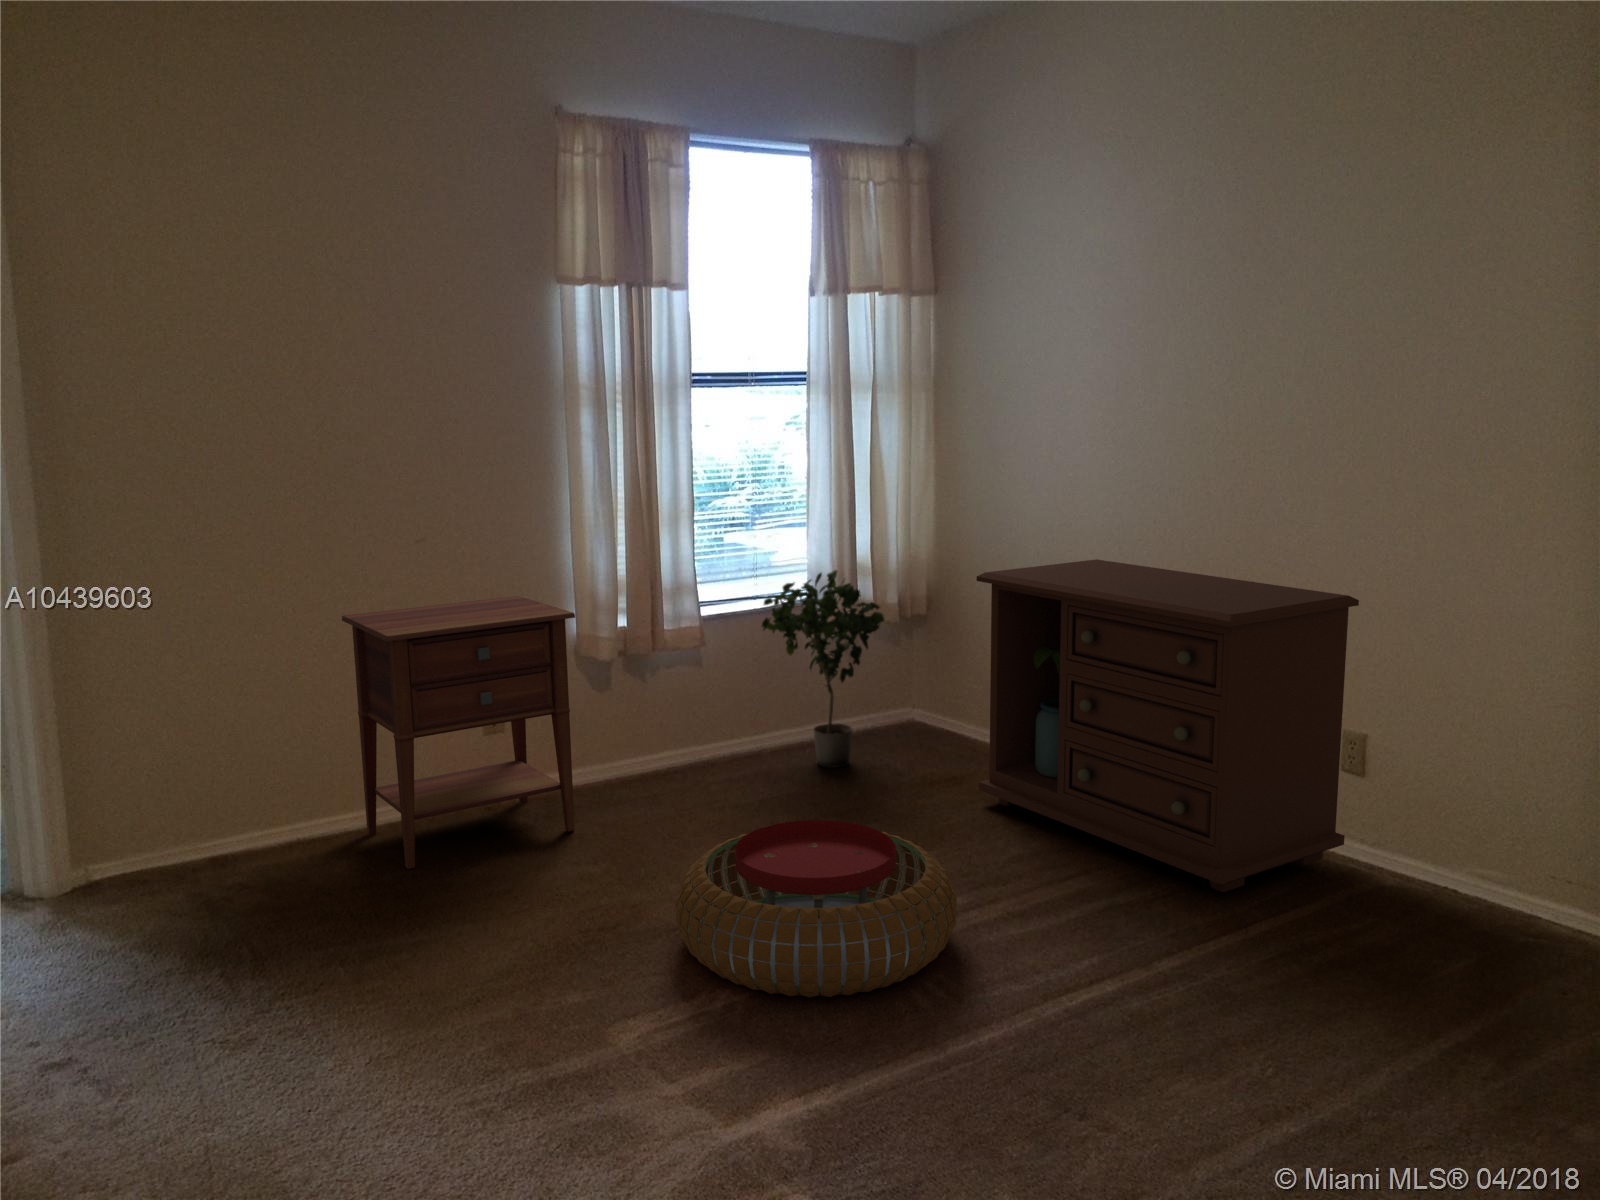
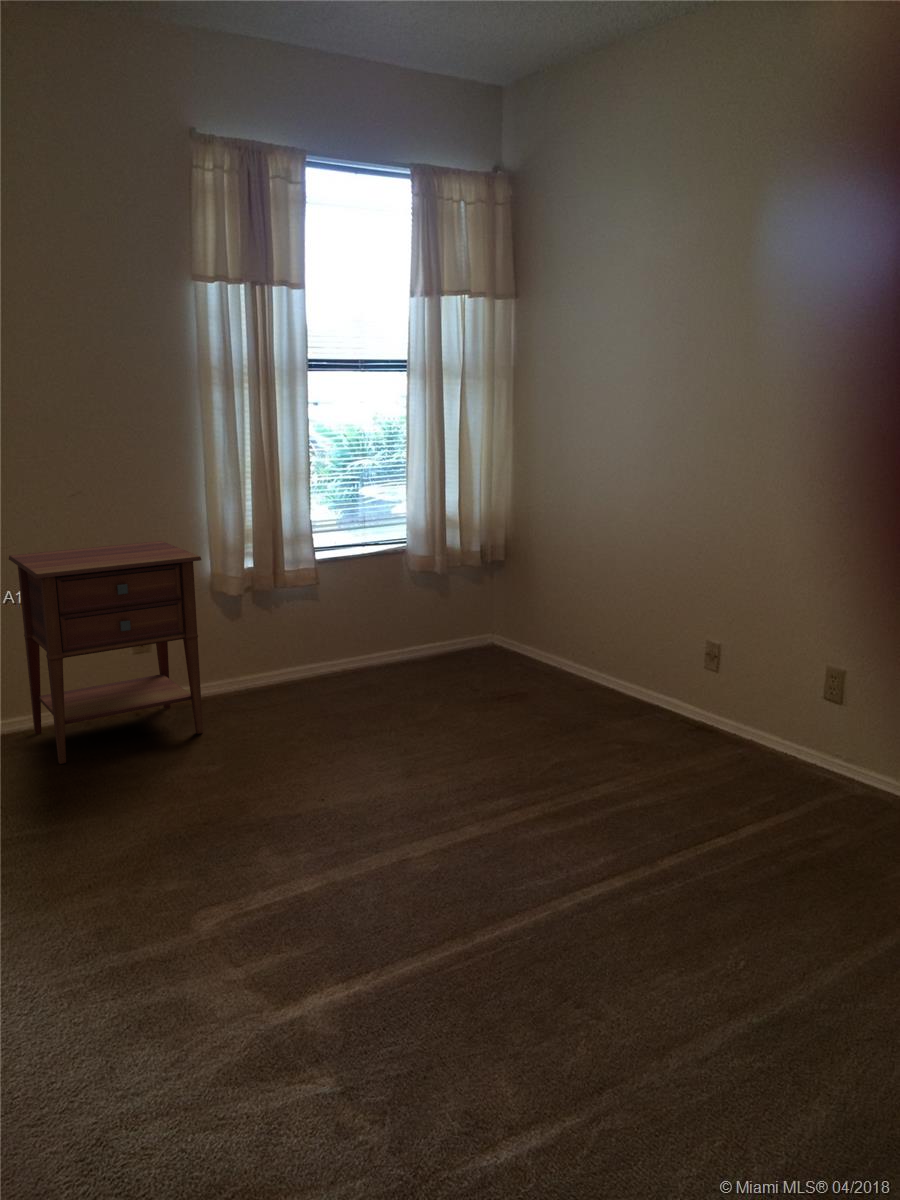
dresser: present [976,559,1359,892] -> none [534,519,844,796]
potted plant: present [761,570,884,768] -> none [364,524,462,683]
pouf: present [675,820,957,998] -> none [264,735,498,885]

